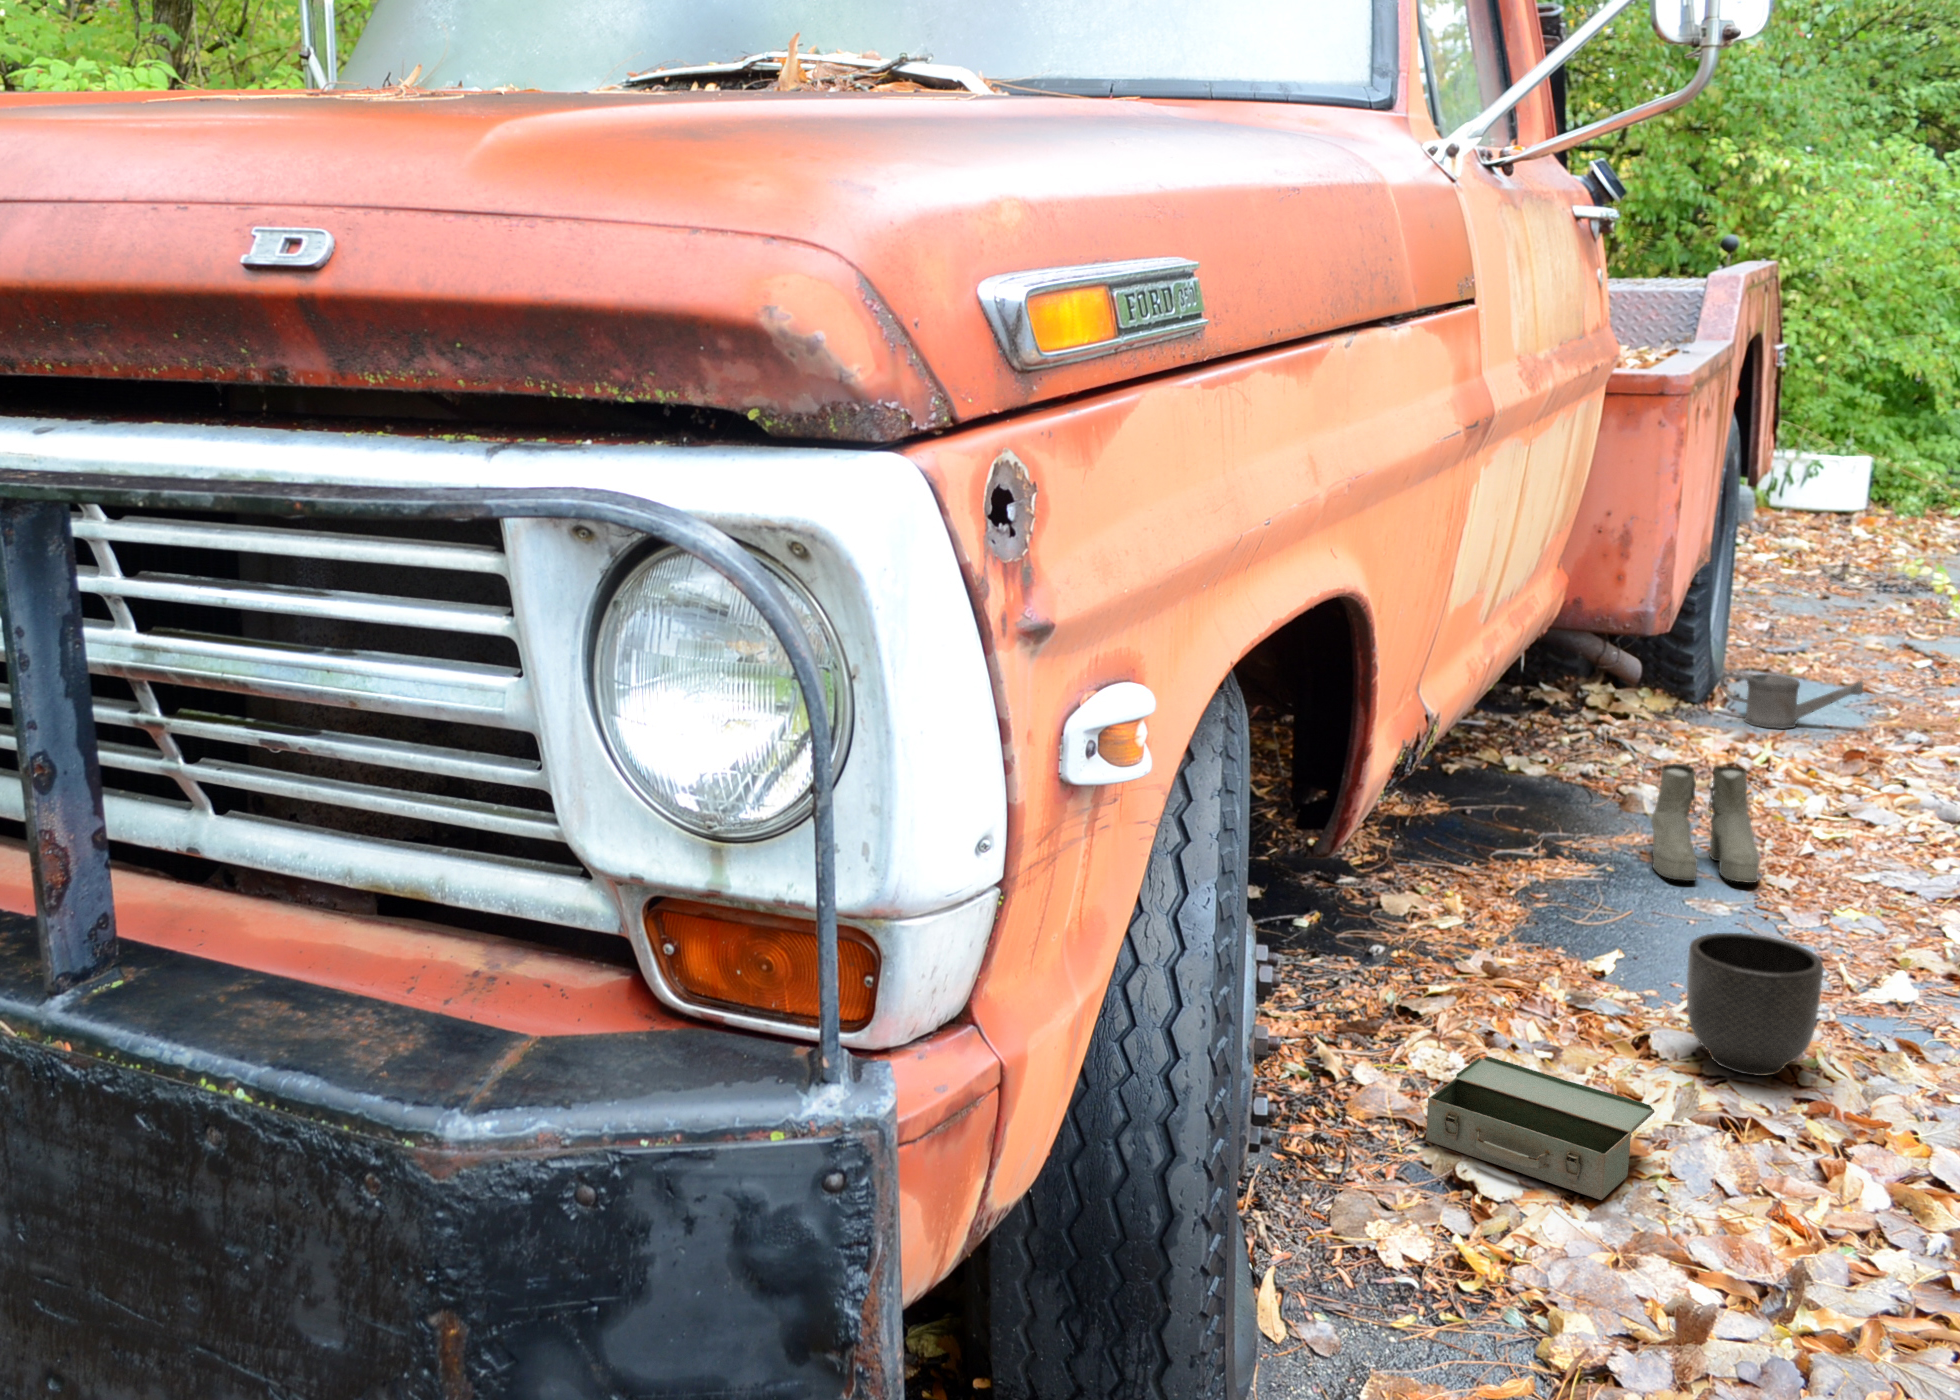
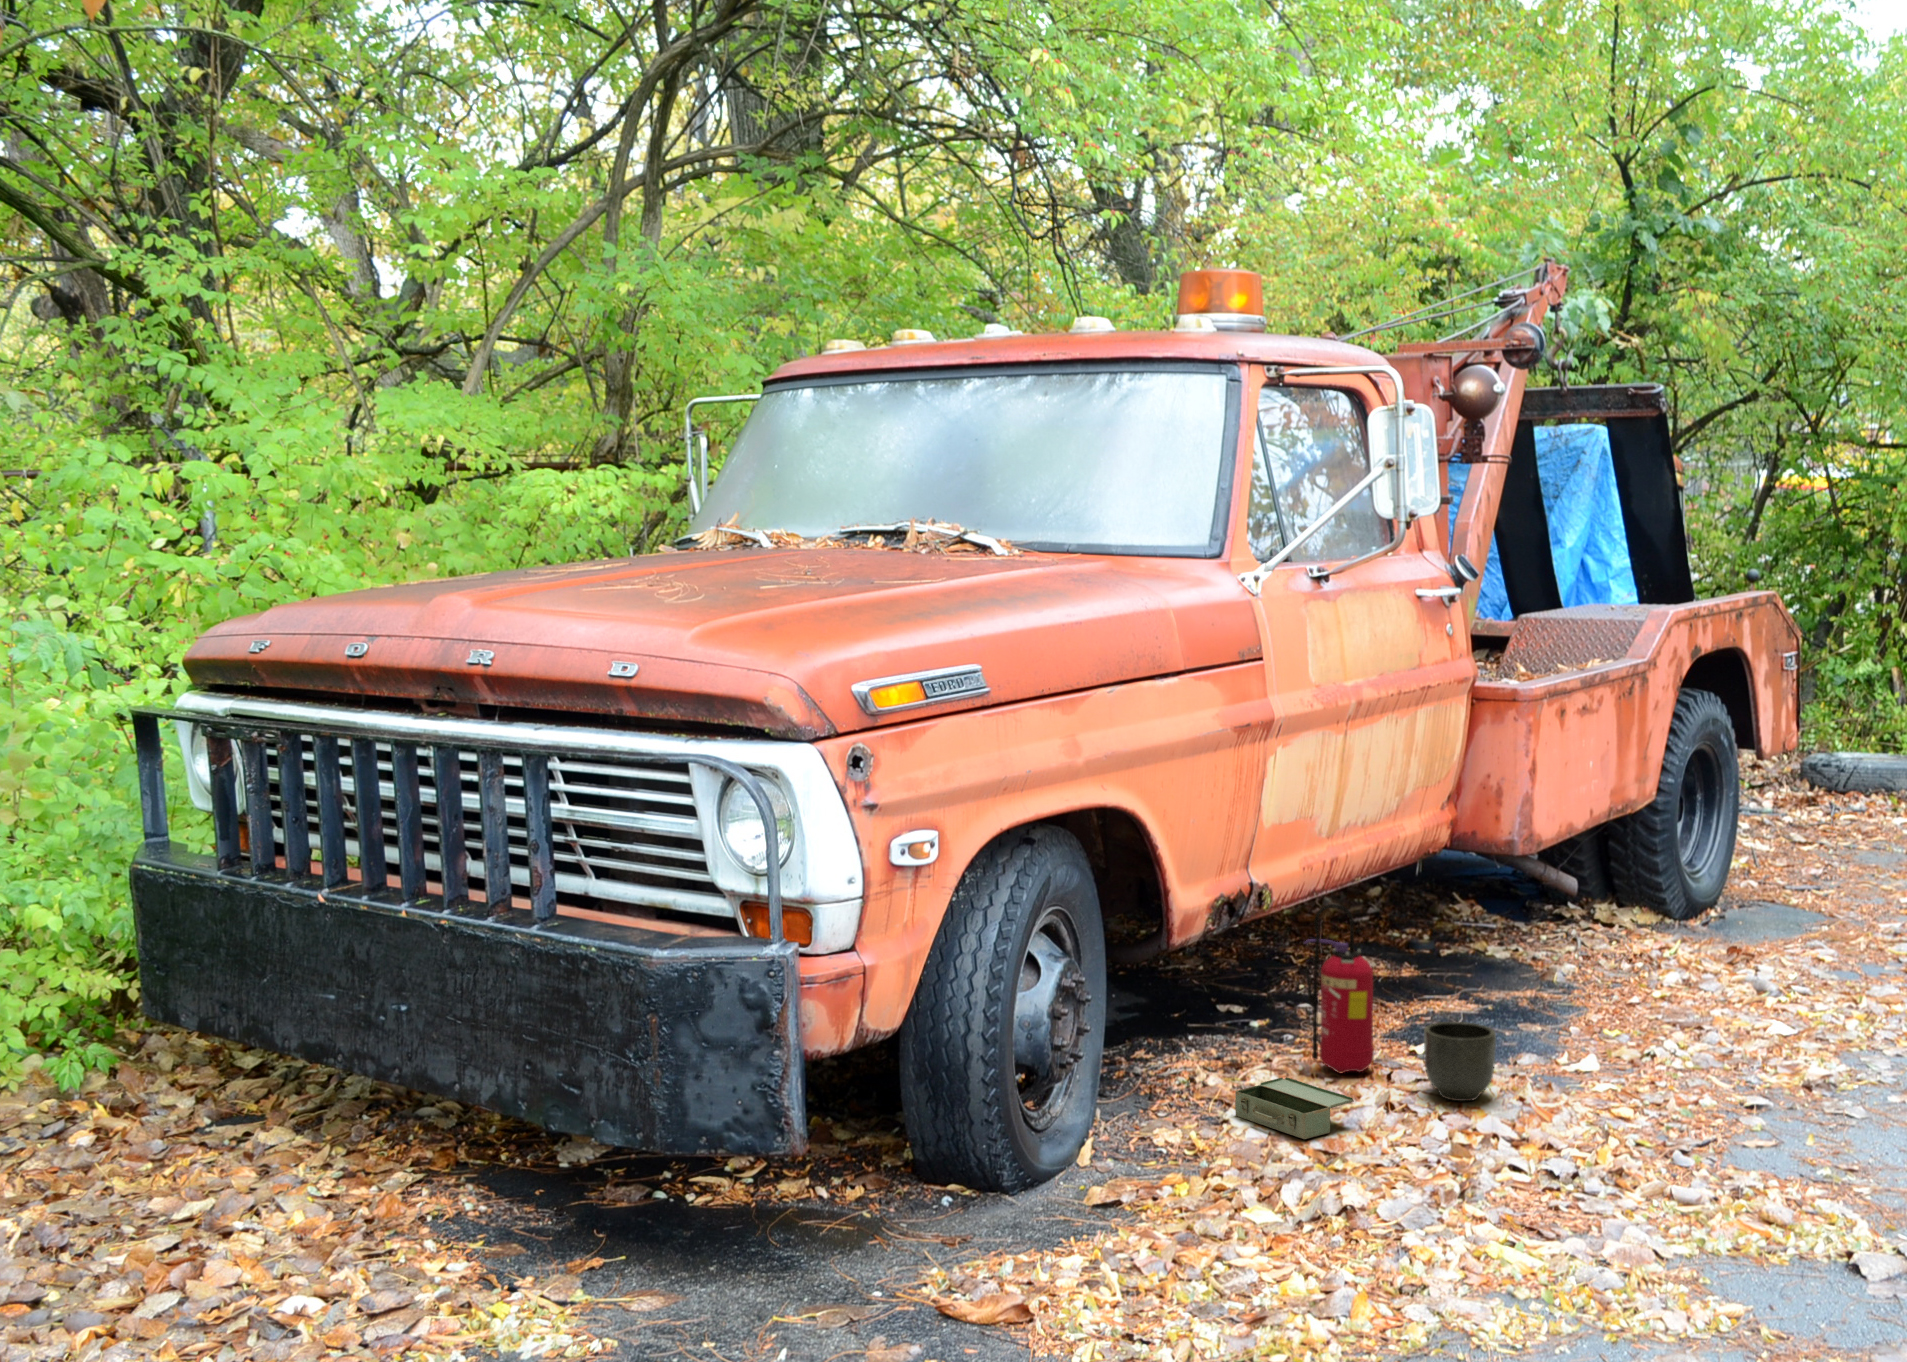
watering can: present [1720,674,1863,729] -> none [1690,898,1784,938]
fire extinguisher: none [1453,737,1573,1021] -> present [1305,904,1374,1073]
boots: present [1651,764,1760,883] -> none [1521,942,1587,1018]

